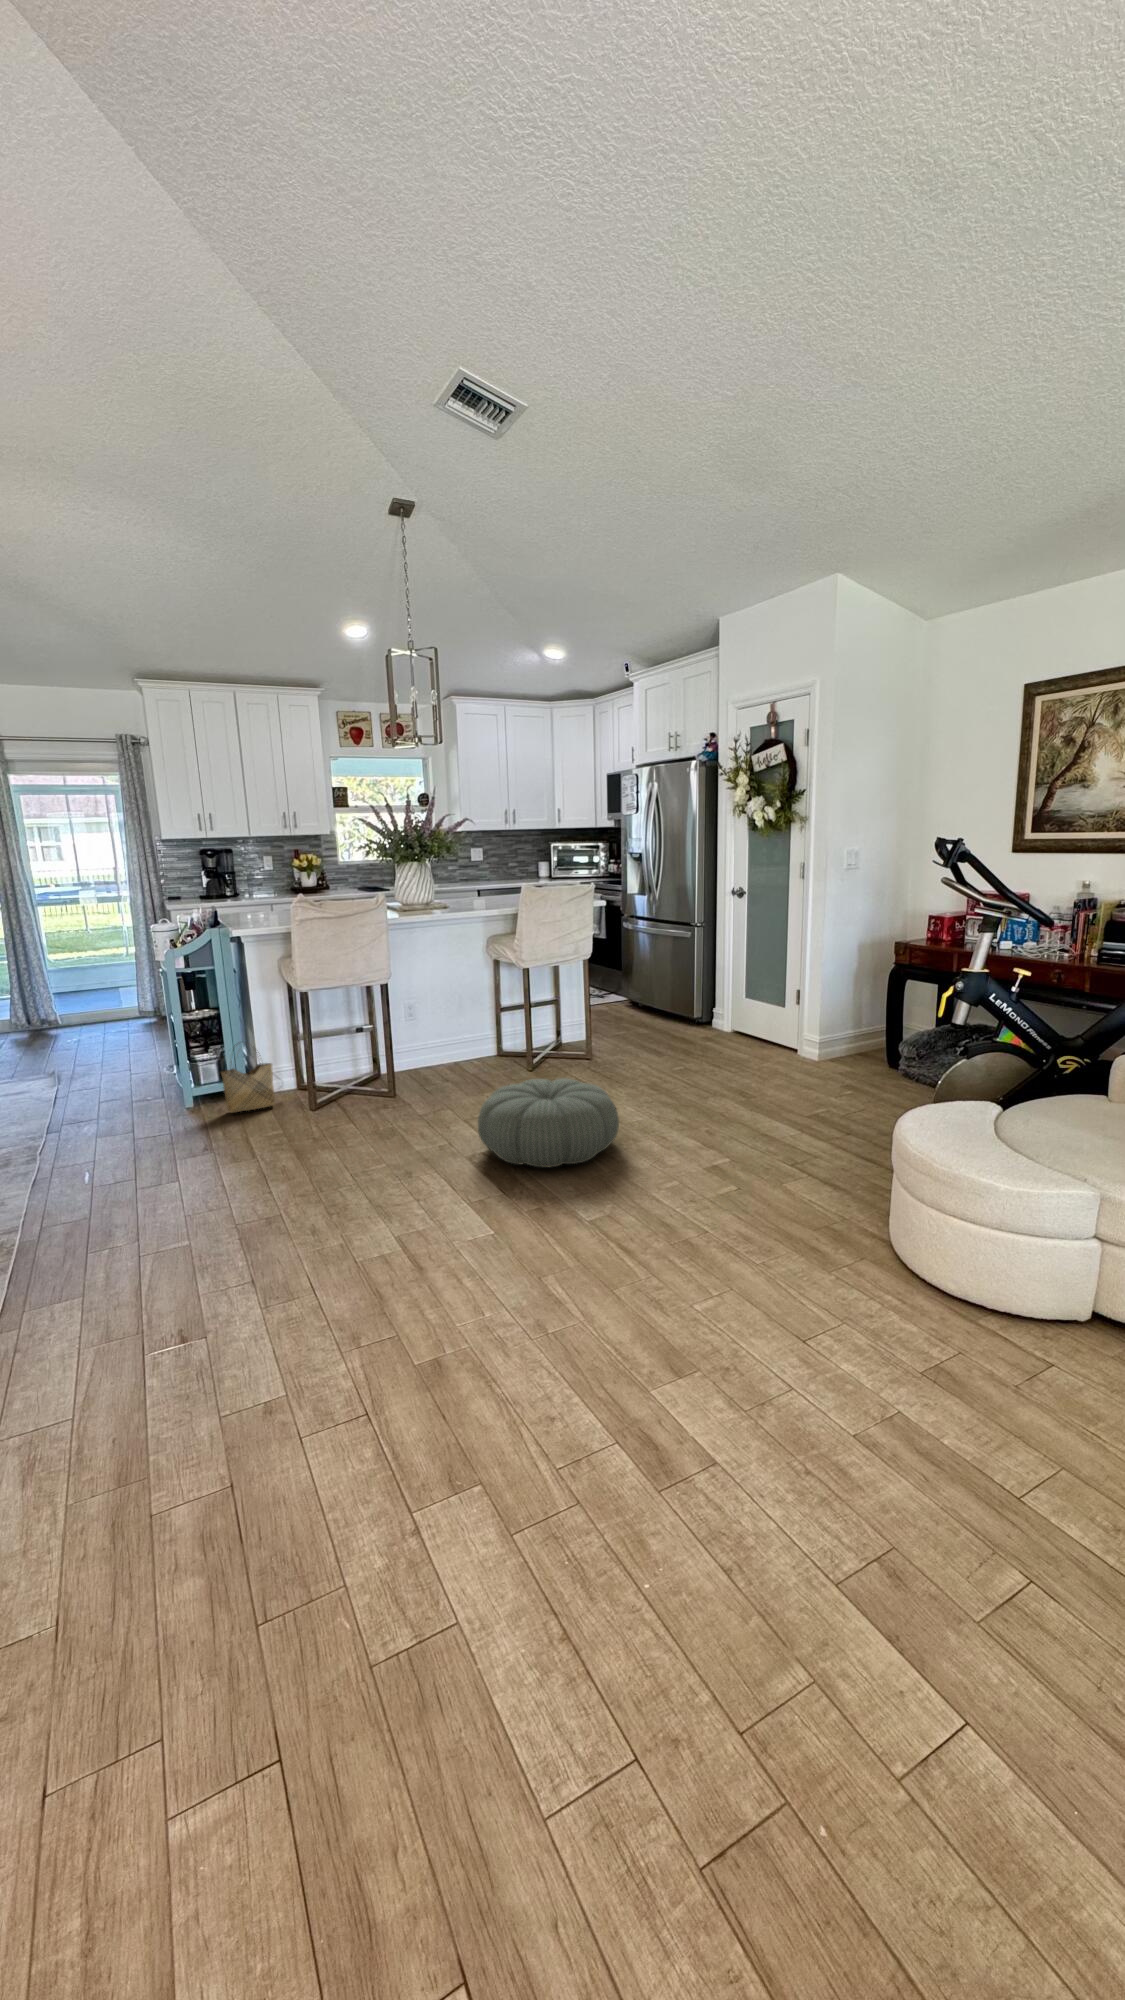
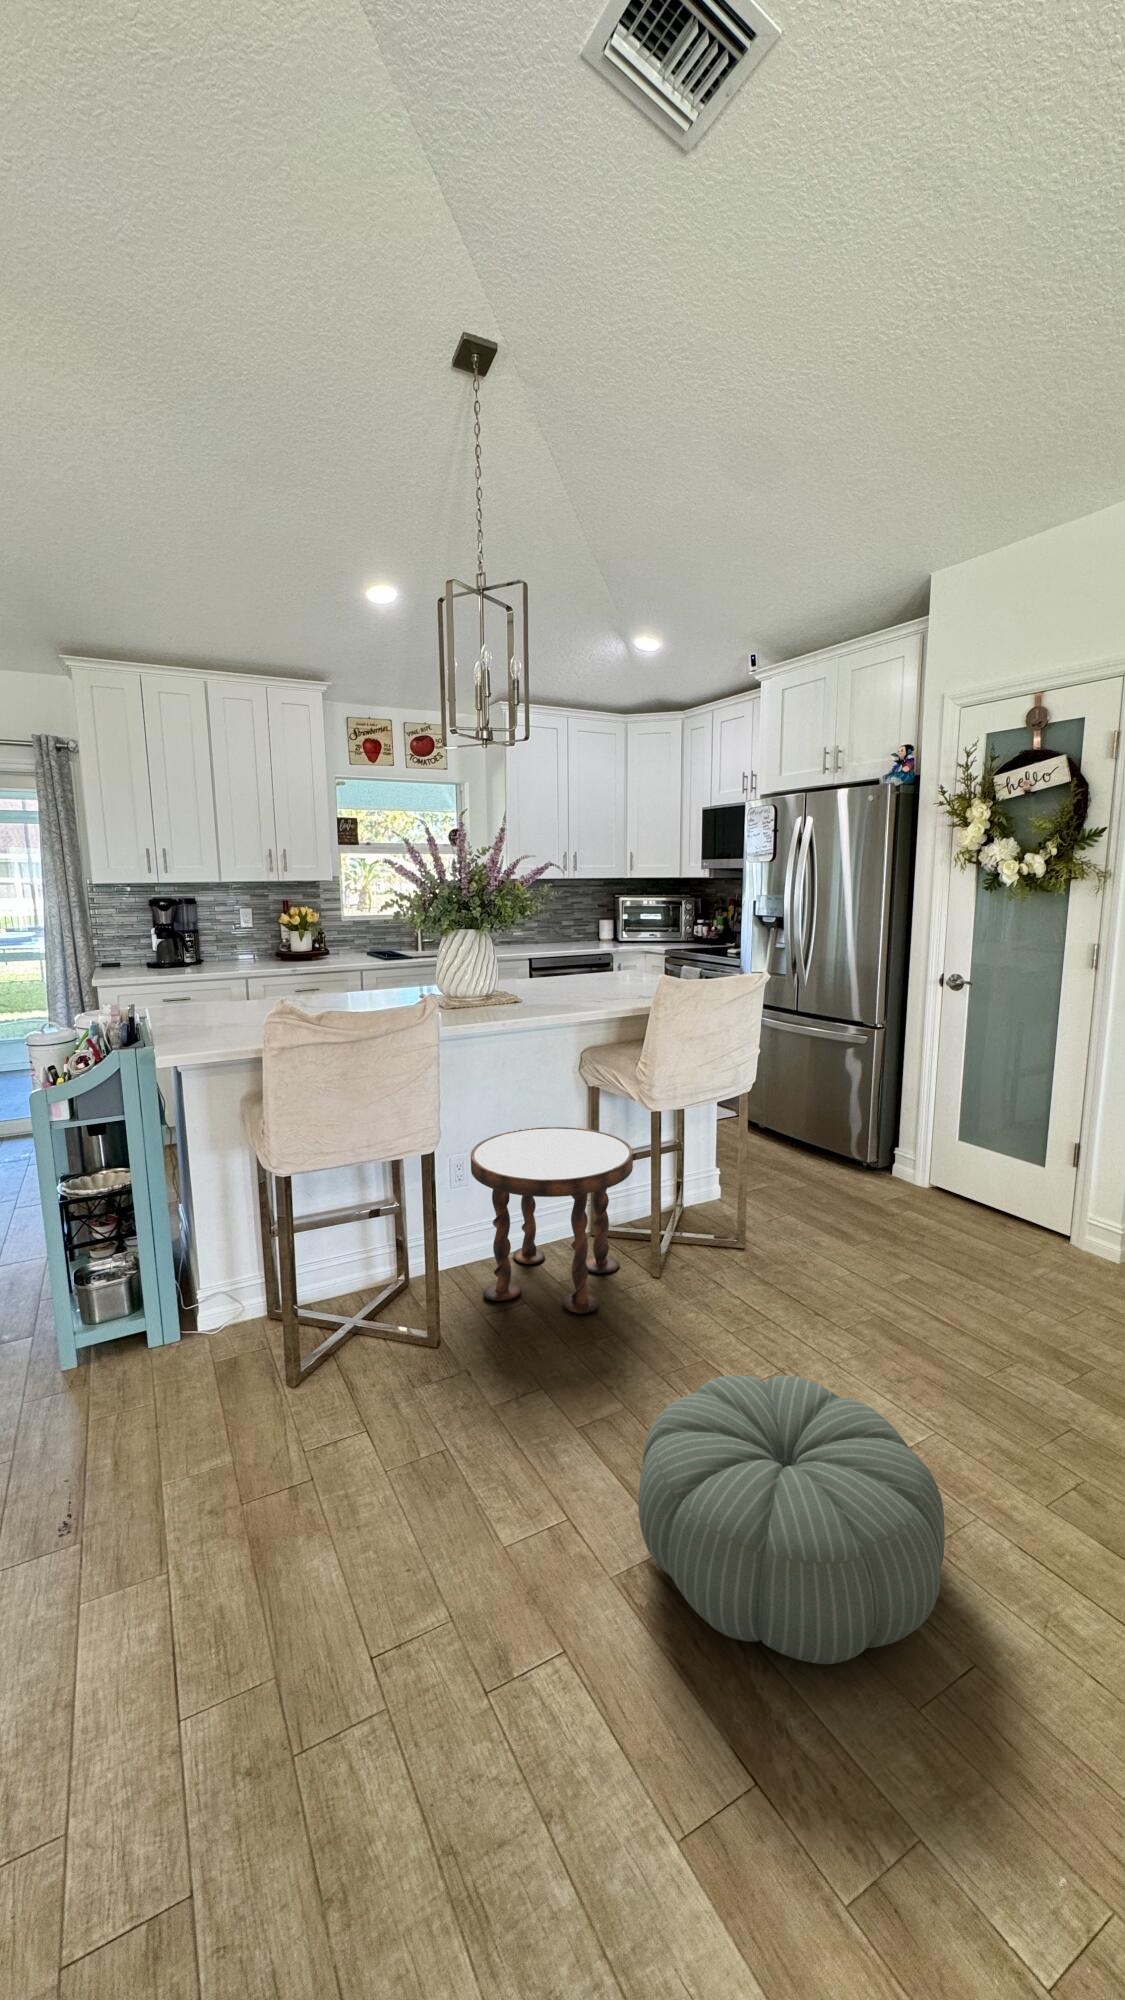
side table: none [416,985,514,1084] -> present [471,1127,633,1313]
woven basket: present [221,1045,275,1113] -> none [124,1250,225,1391]

